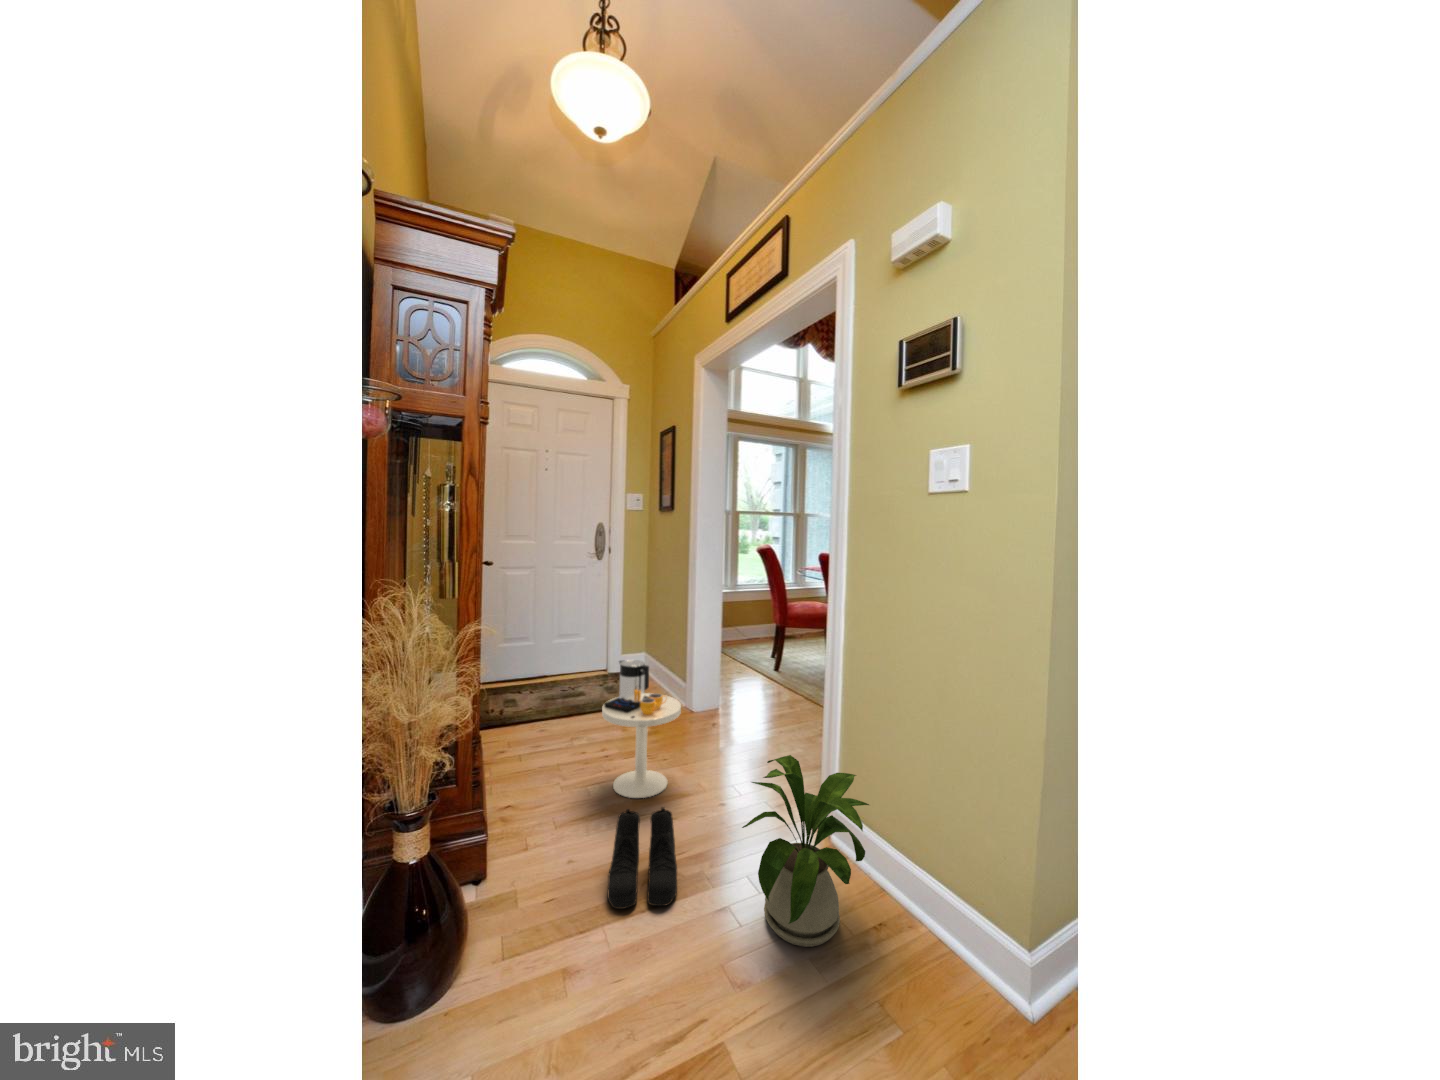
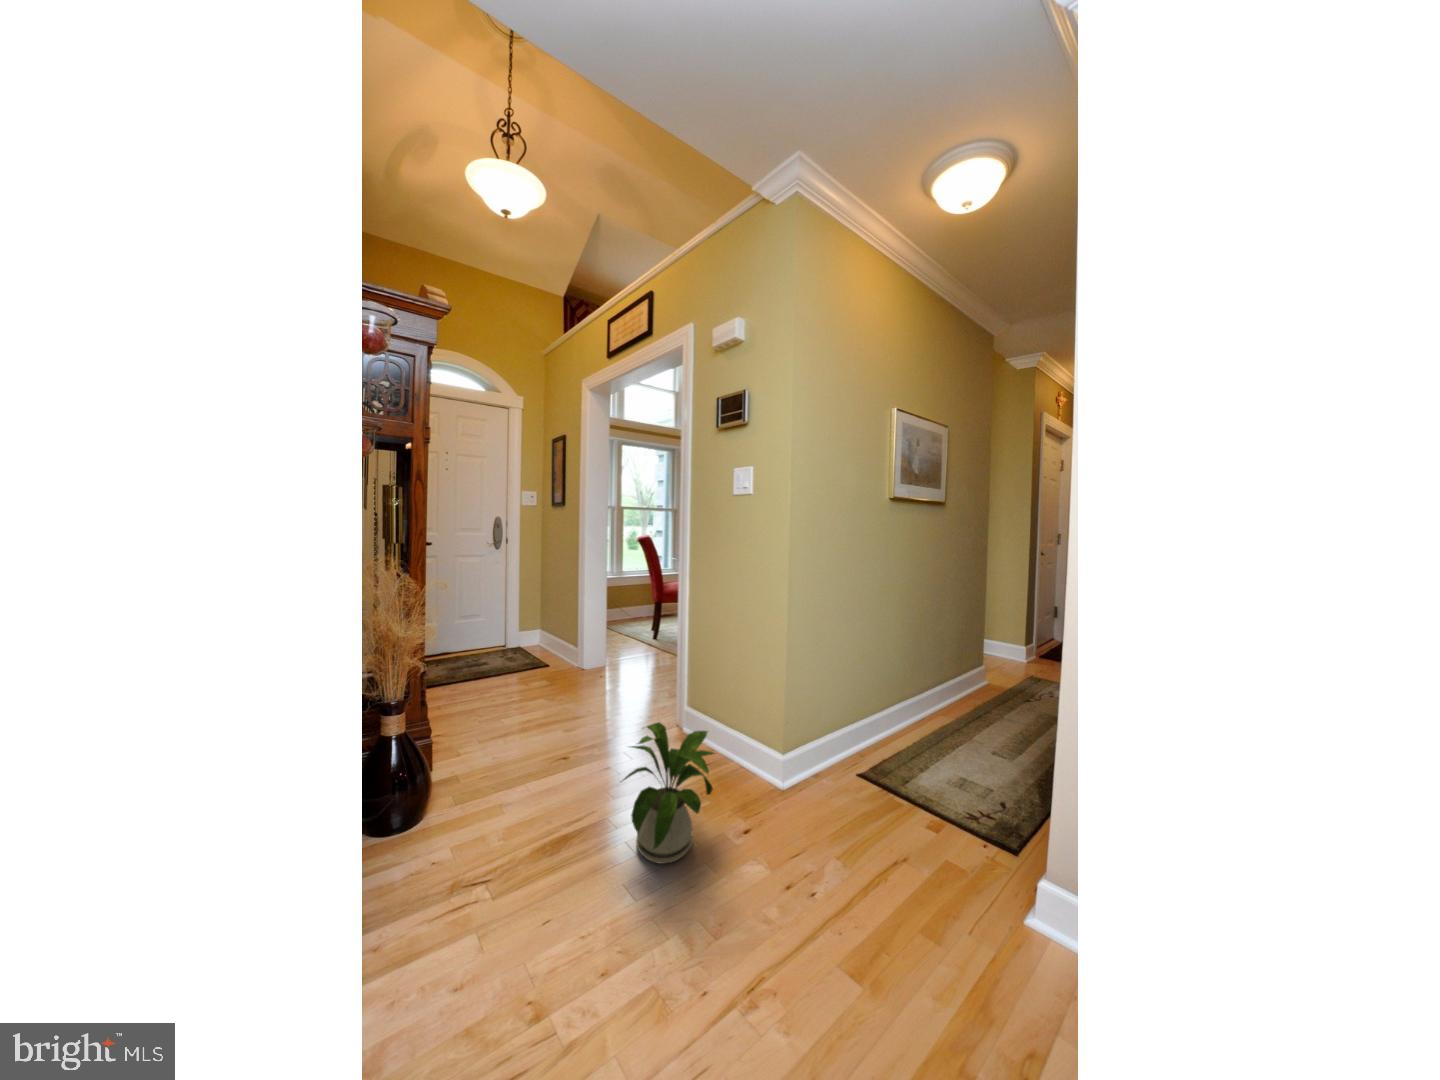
side table: present [602,660,681,798] -> none [498,649,571,766]
boots: present [608,807,677,909] -> none [504,773,566,861]

